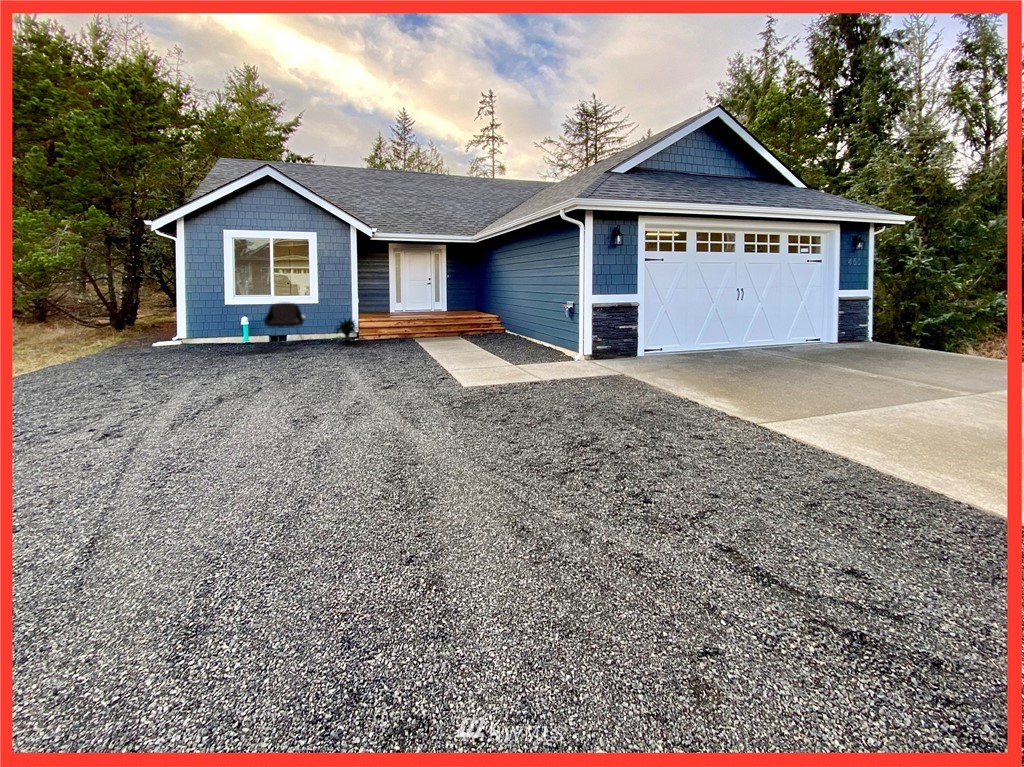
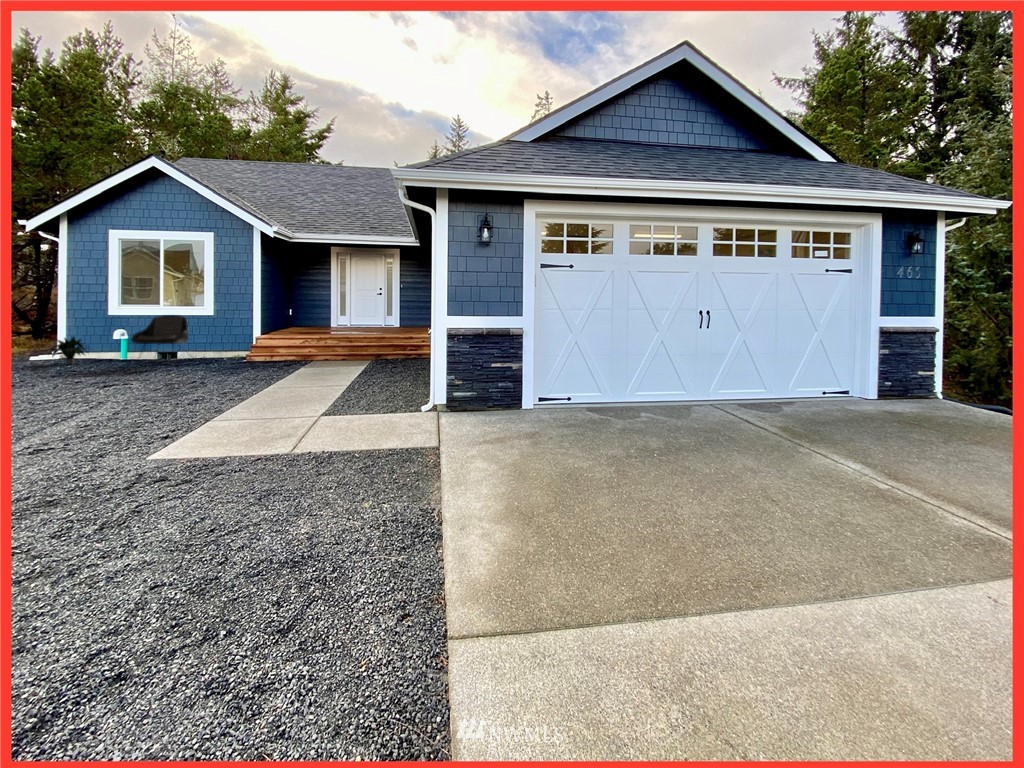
potted plant: present [336,319,358,340] -> present [51,337,87,364]

